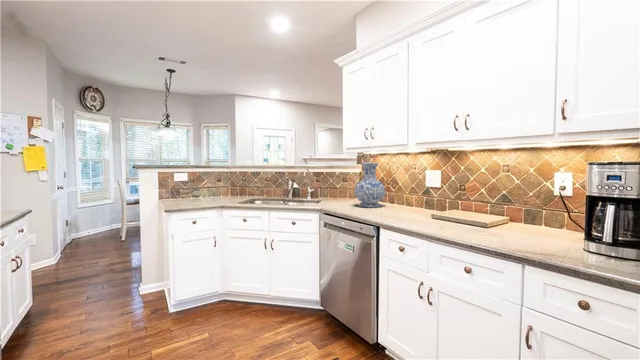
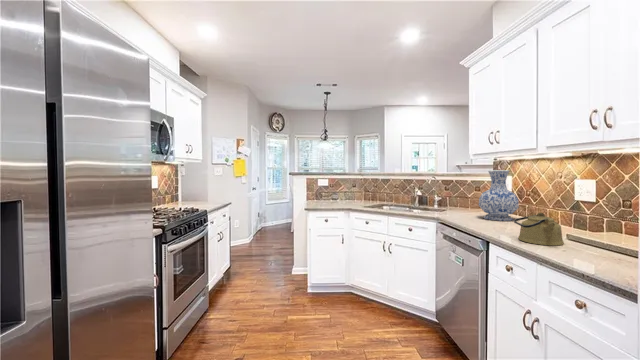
kettle: none [397,198,433,225] -> present [514,213,564,246]

